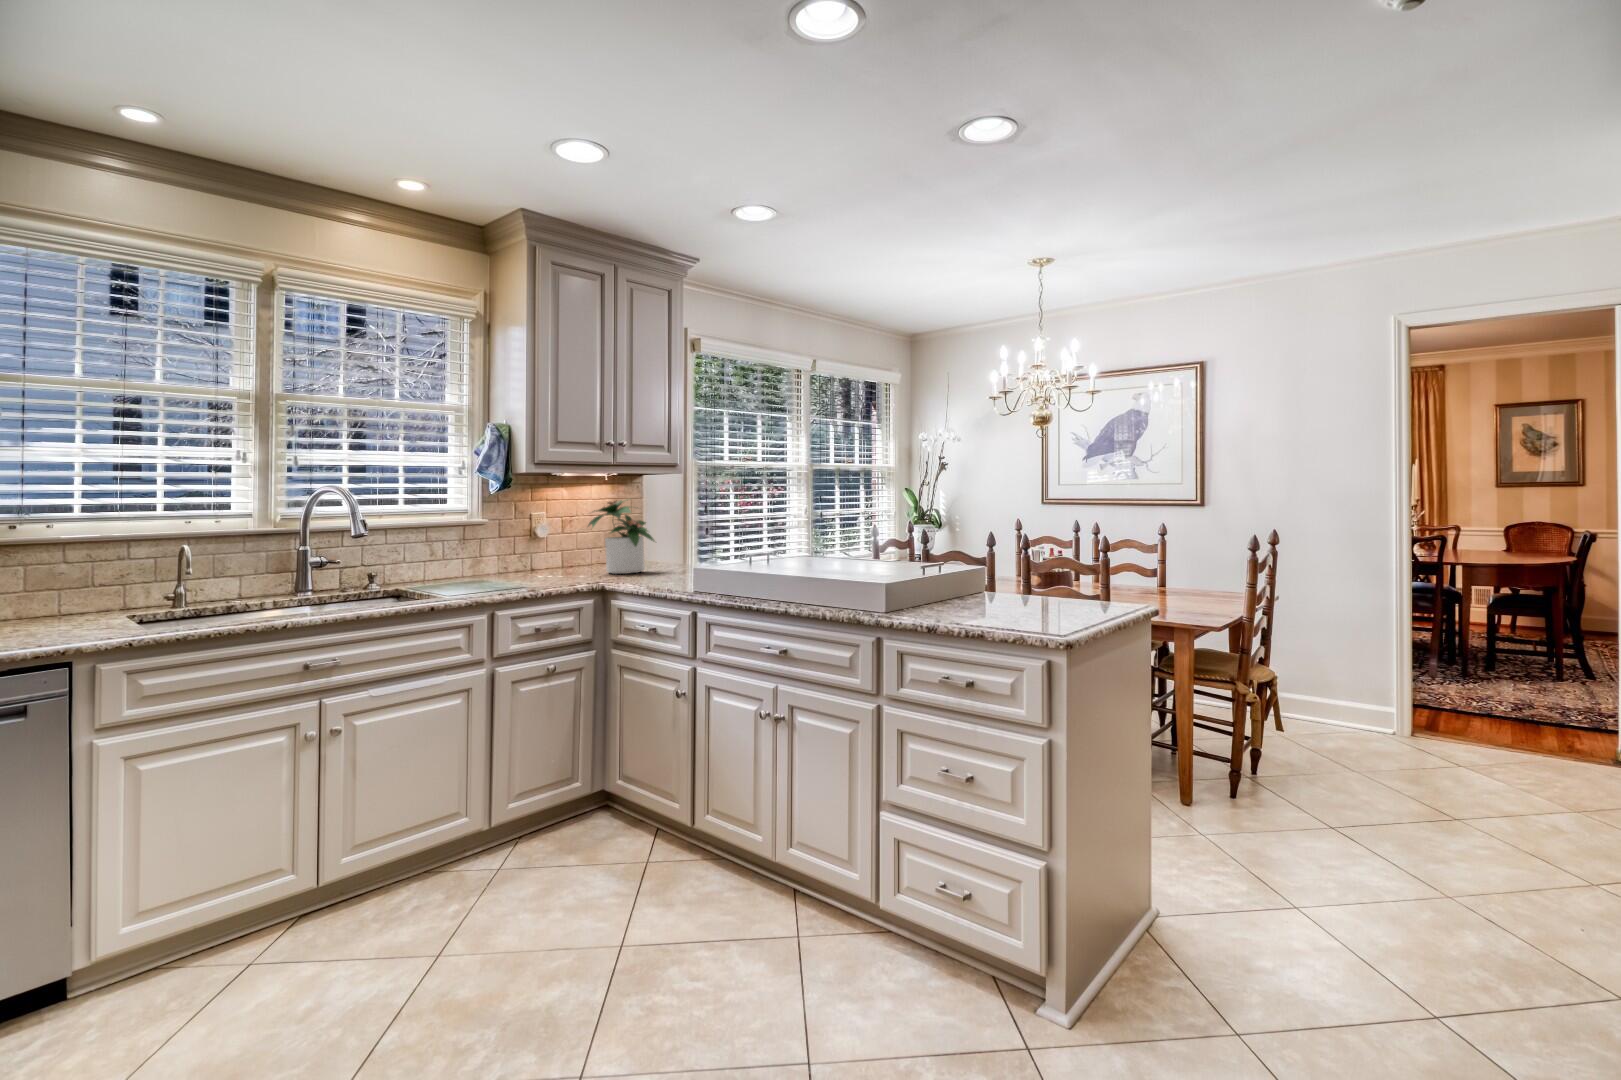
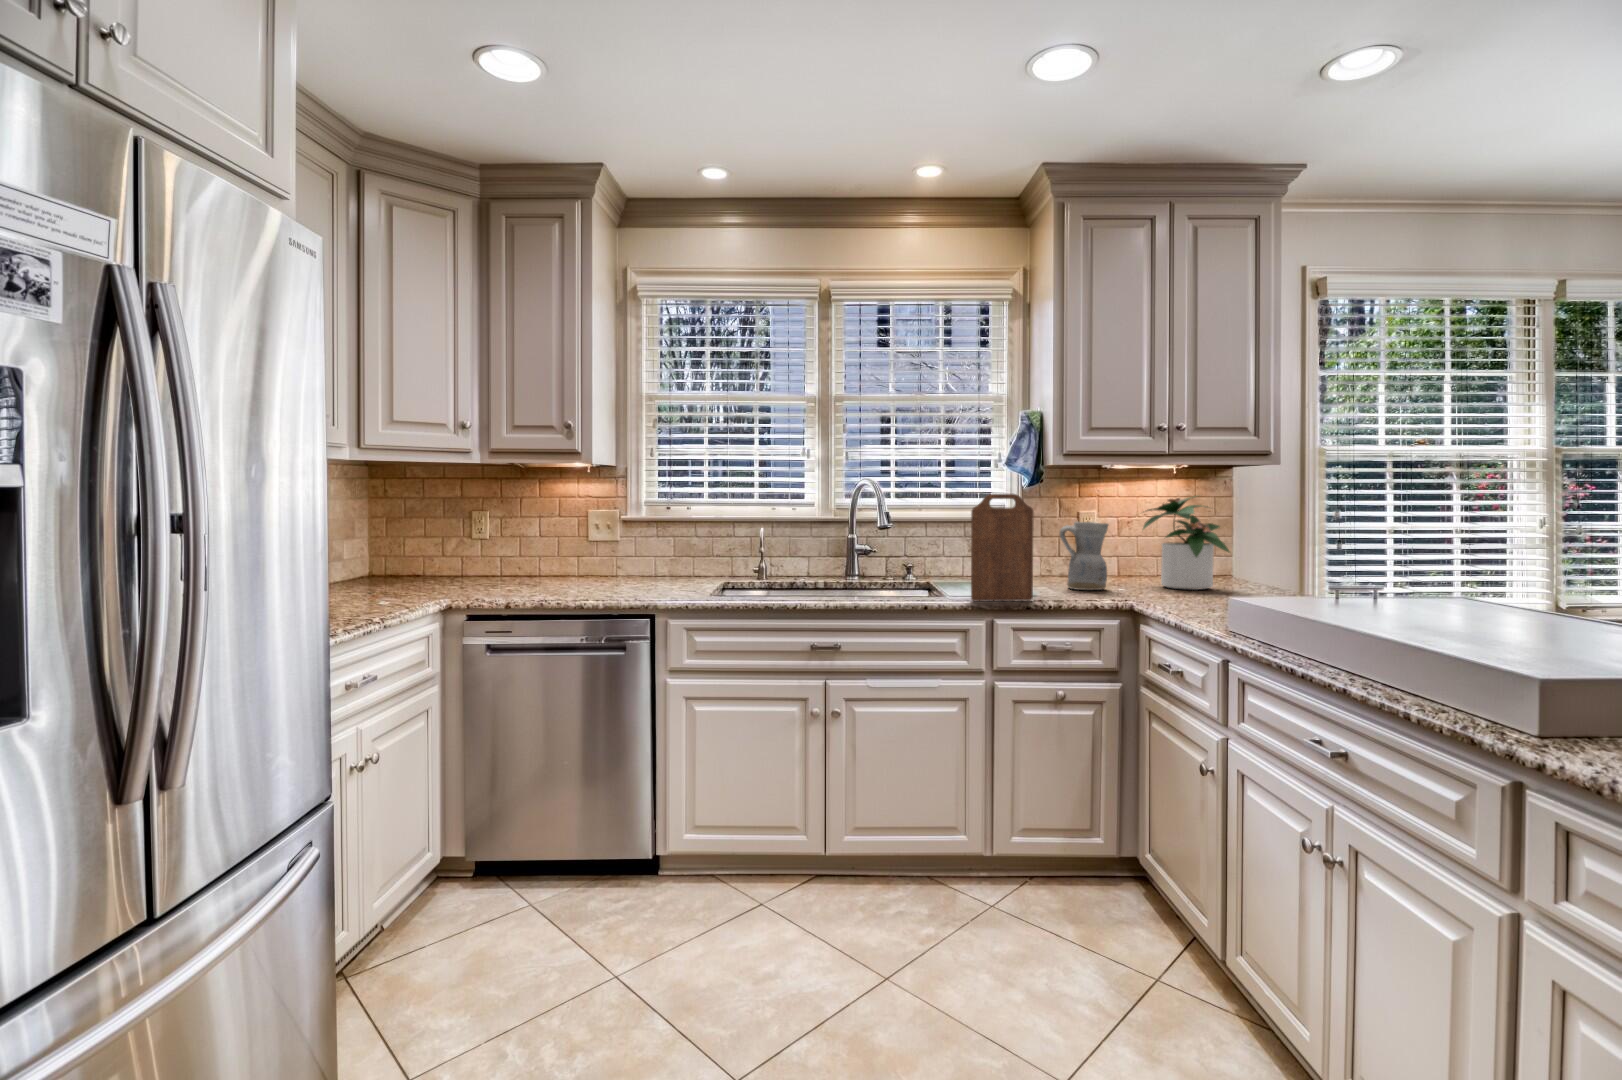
cutting board: none [471,498,529,598] -> present [971,494,1034,601]
ceramic pitcher: none [529,523,571,581] -> present [1060,522,1108,590]

